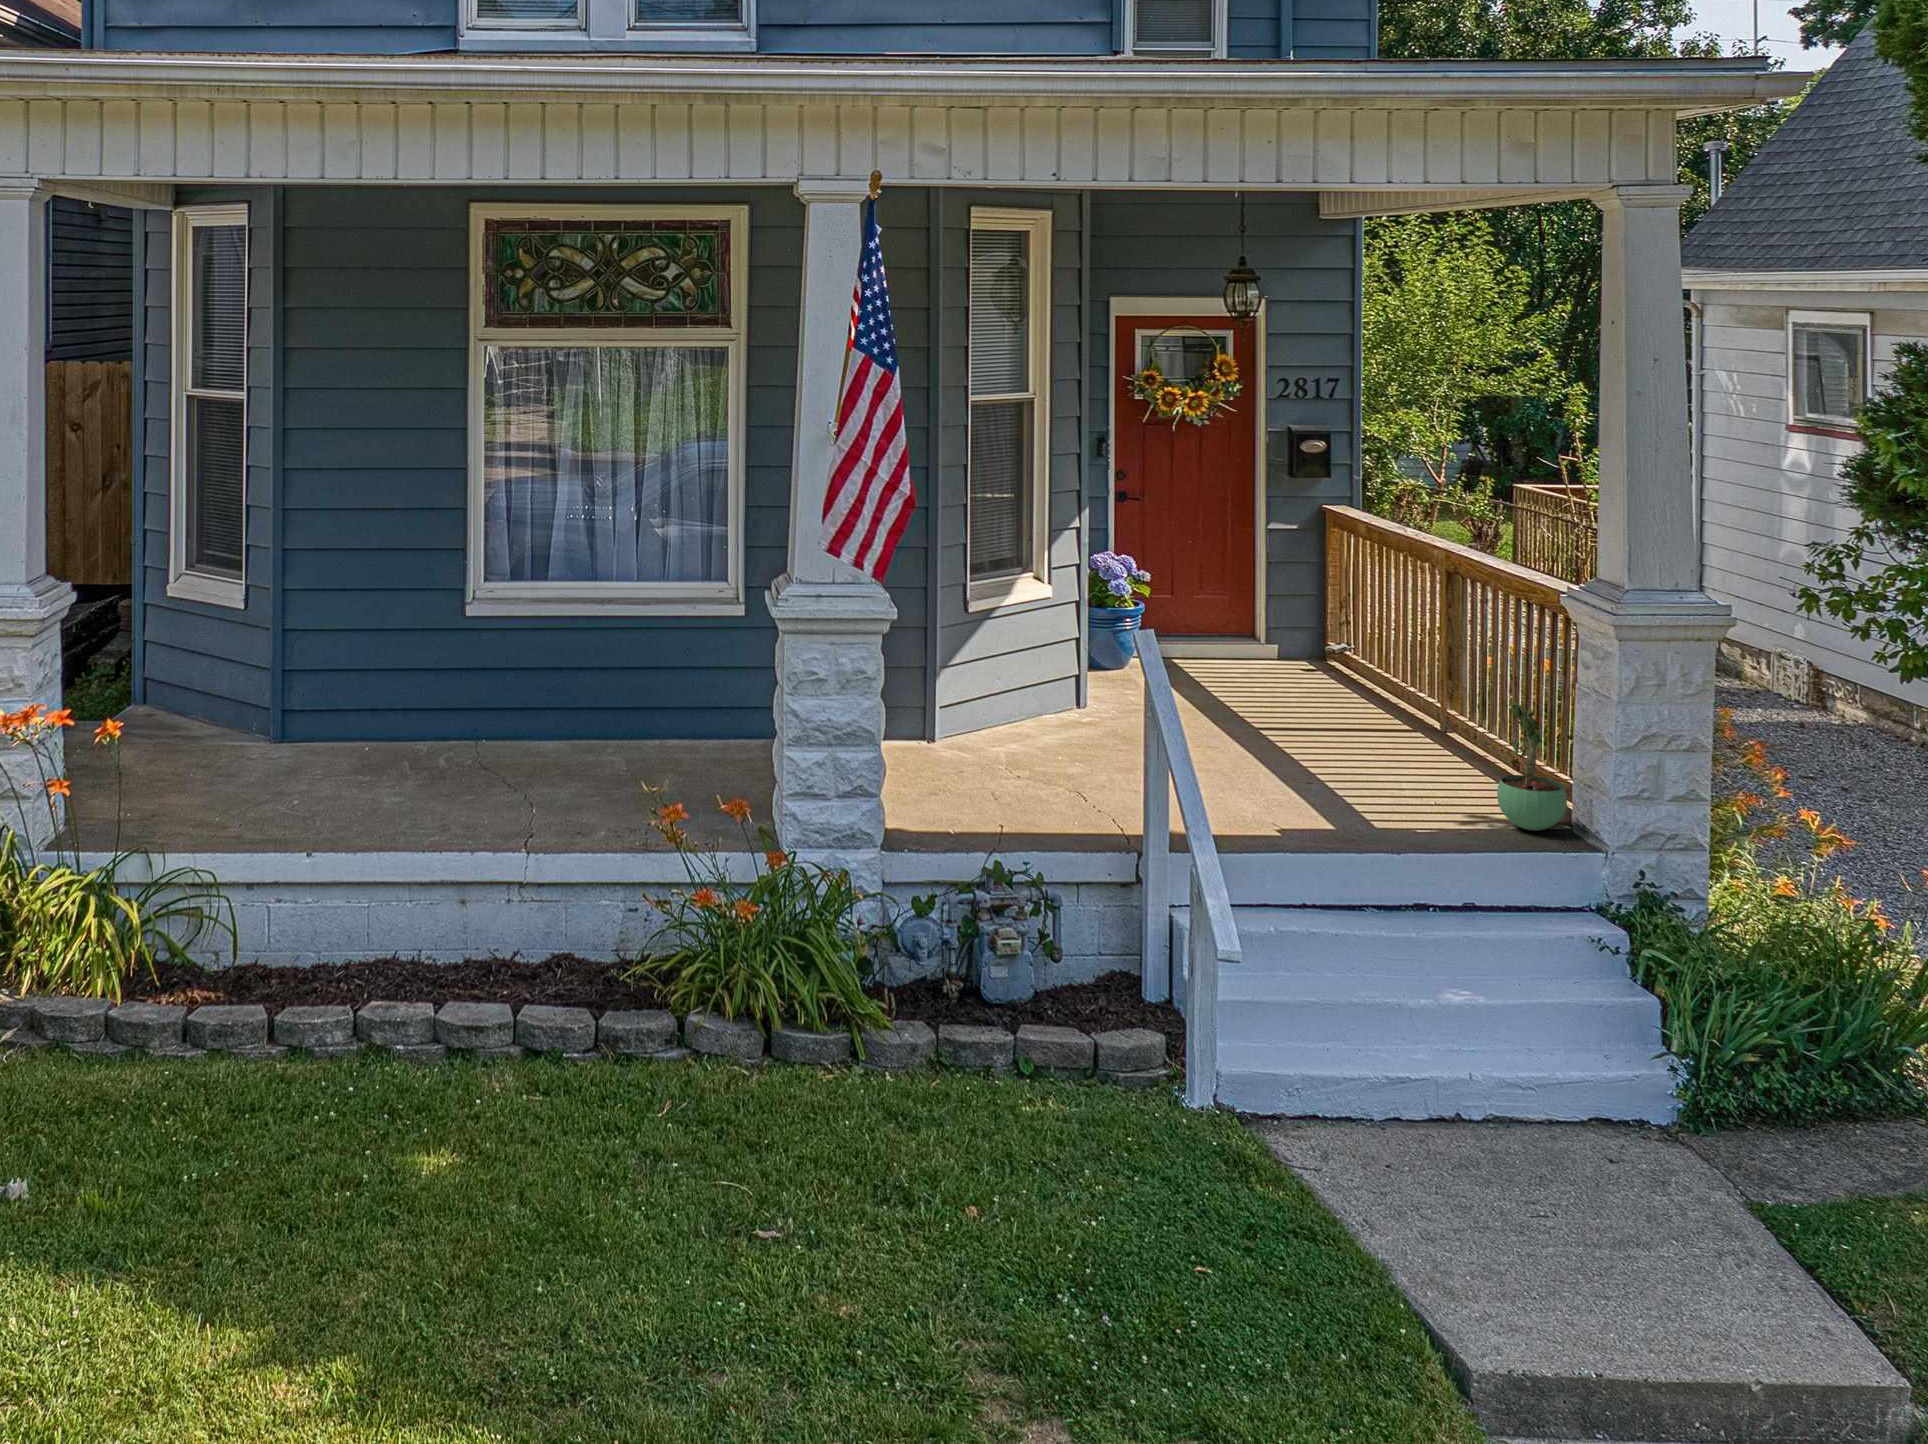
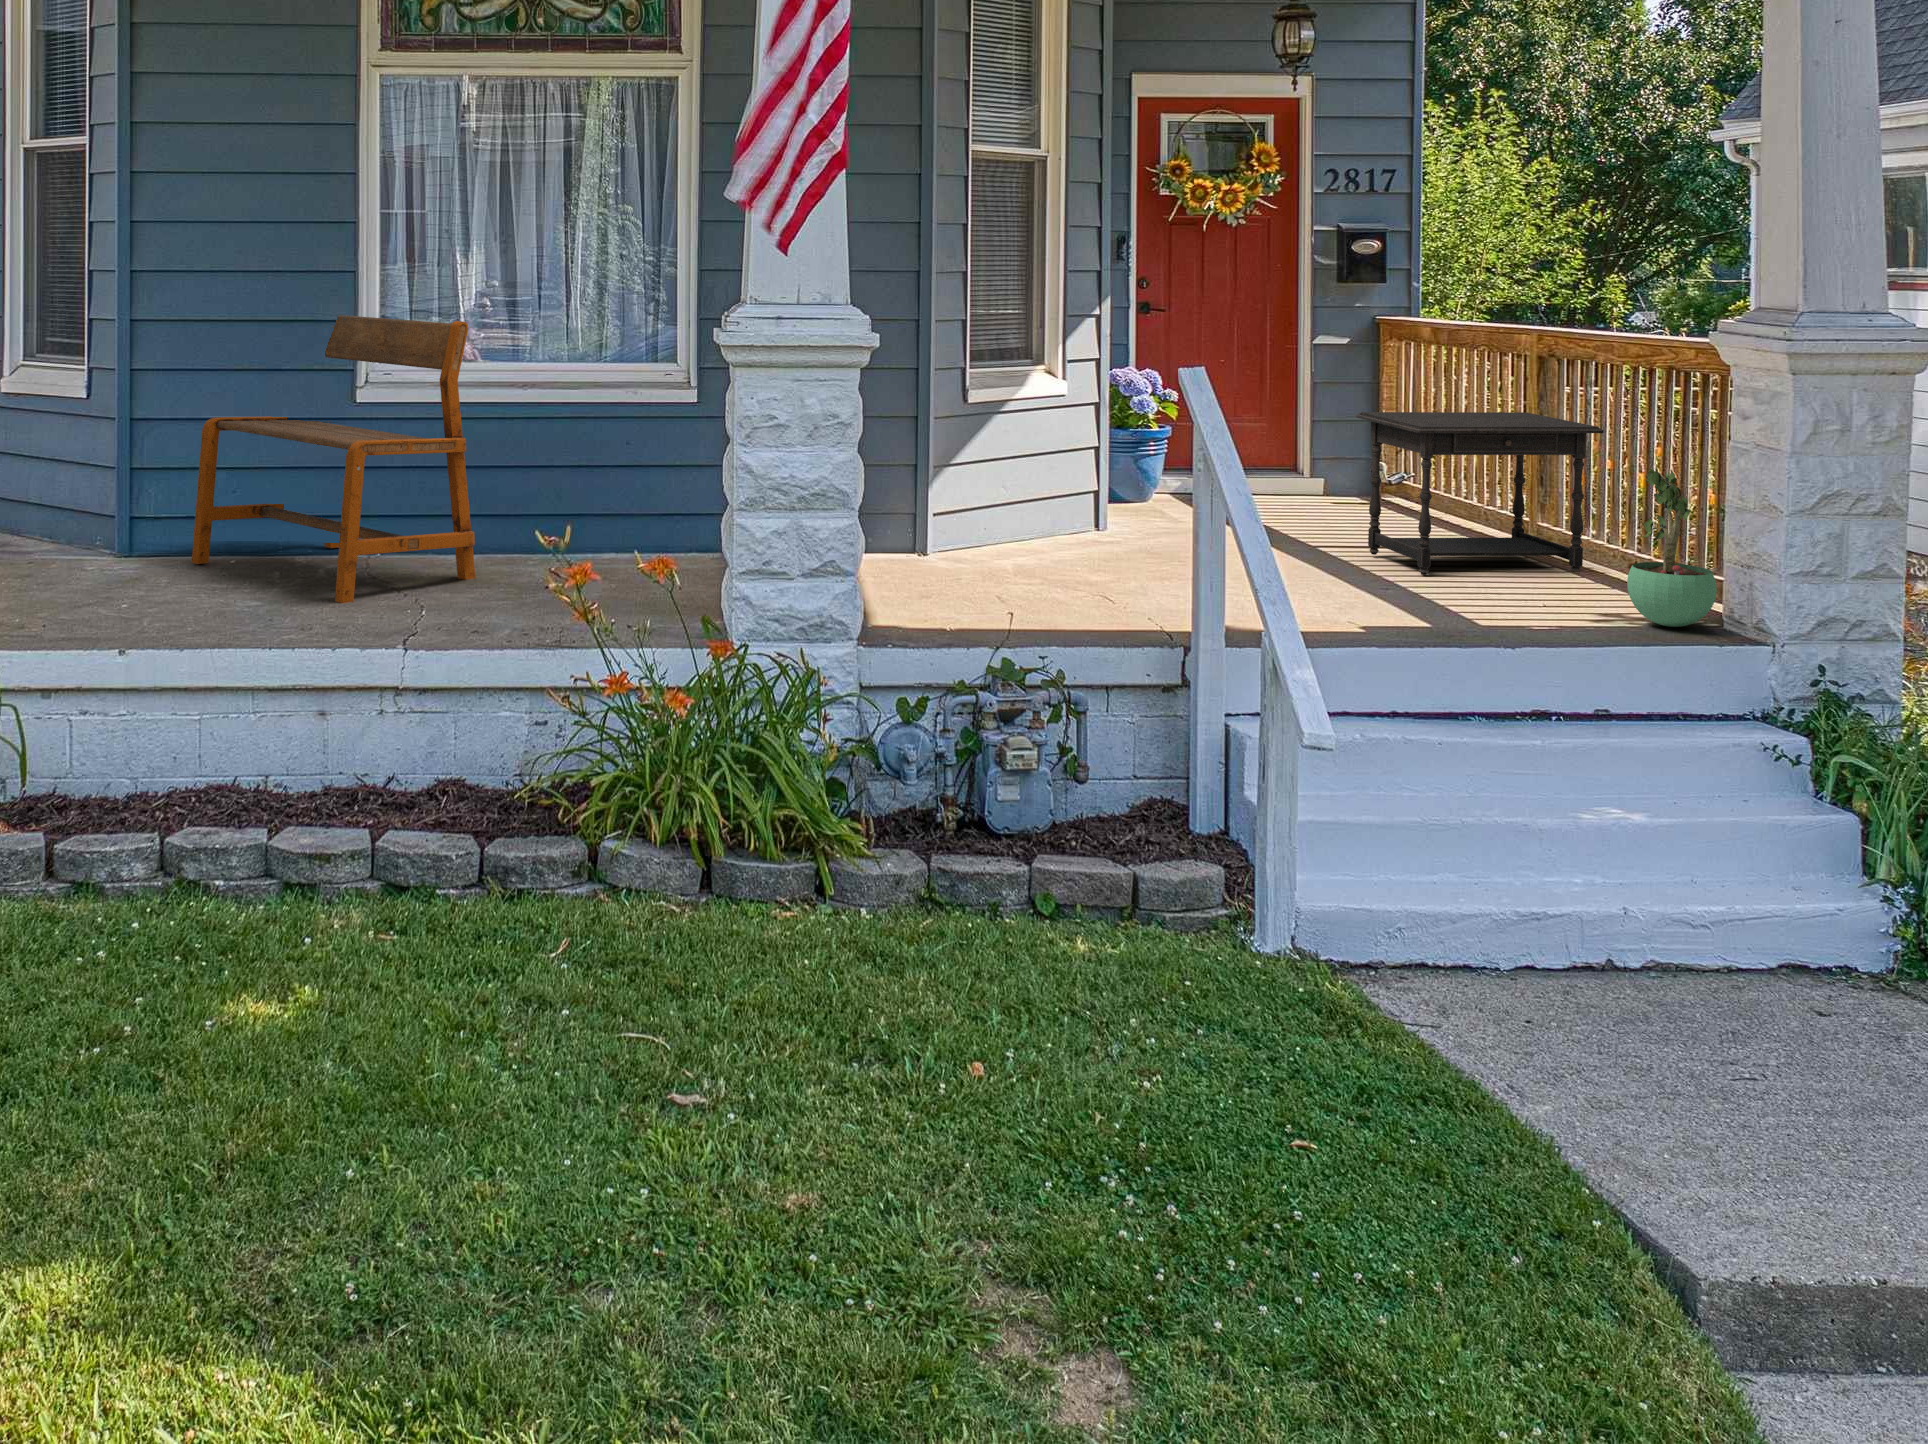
bench: none [336,540,568,800] -> present [192,315,475,603]
side table: none [1292,622,1493,767] -> present [1356,412,1604,575]

